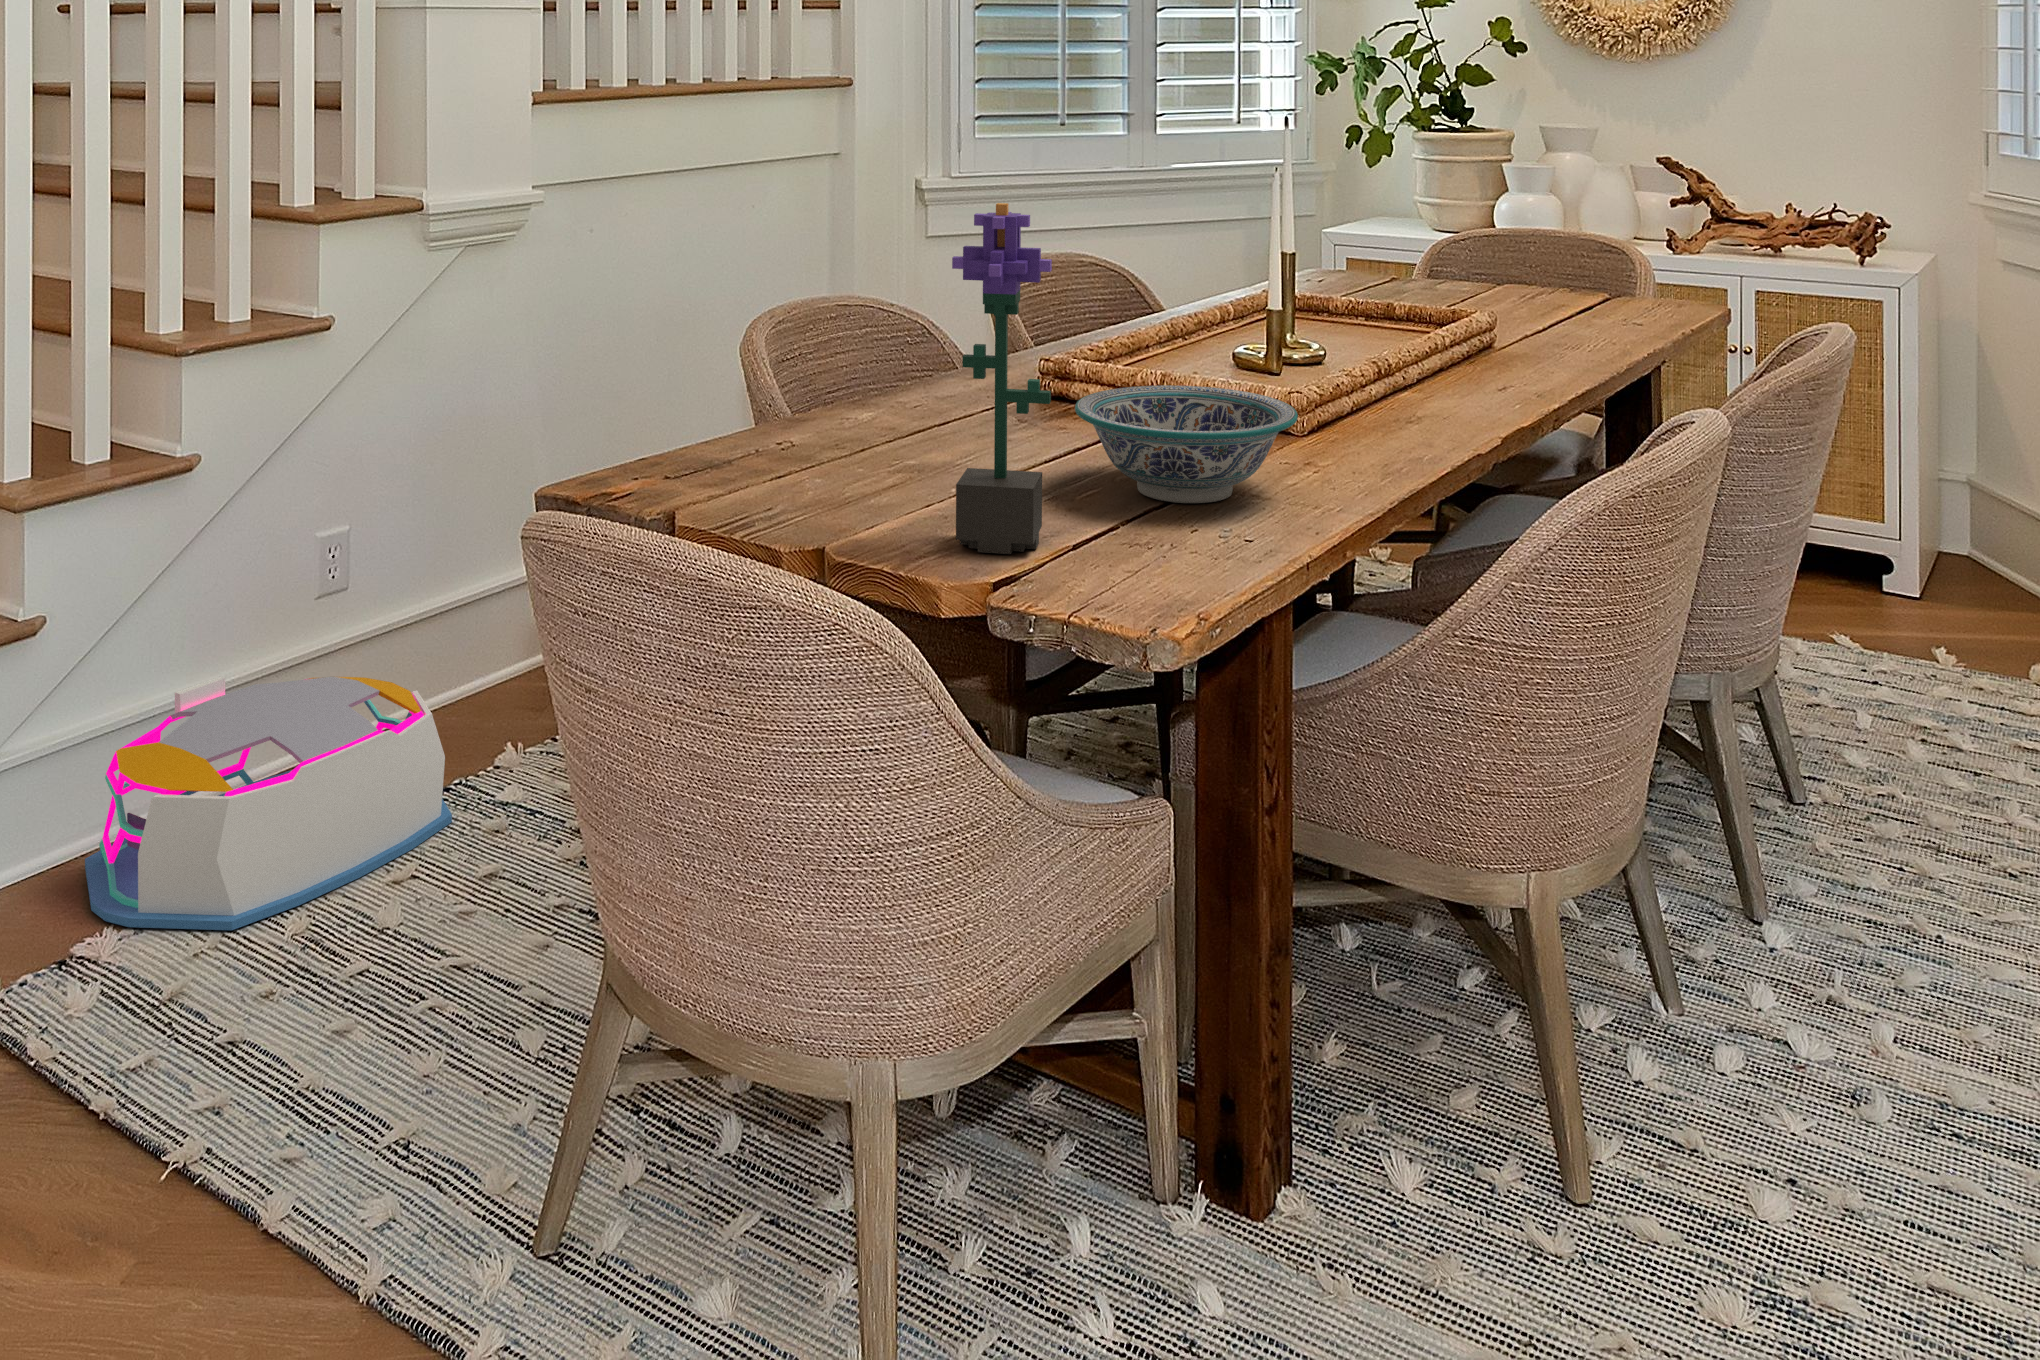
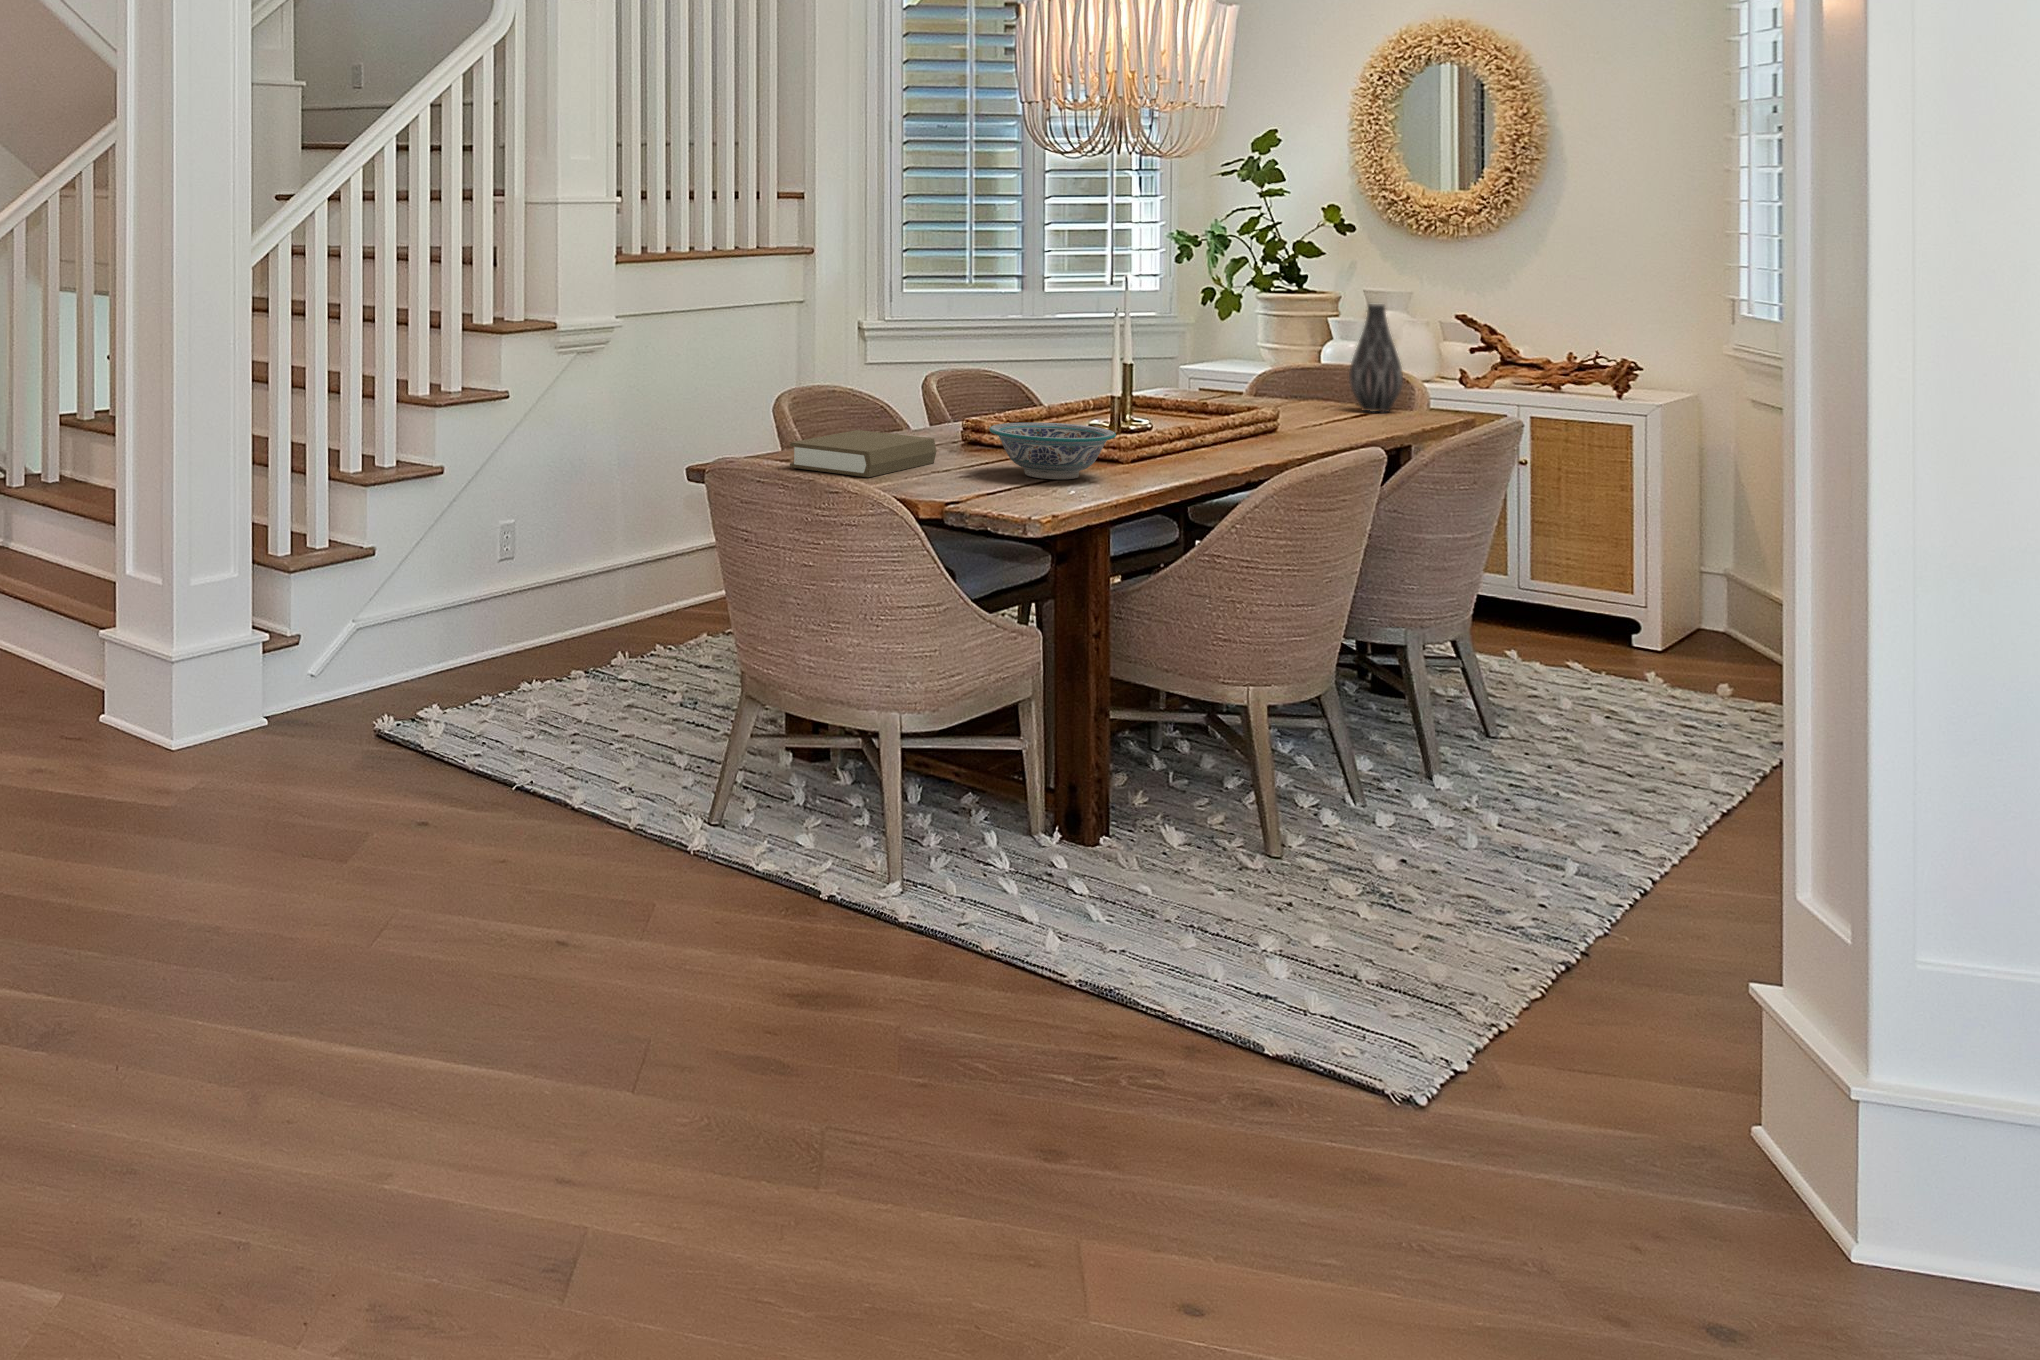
vase: none [1579,151,1653,309] -> present [1349,304,1403,412]
potted flower: present [952,203,1052,554] -> none [925,315,978,491]
book: none [715,399,985,514] -> present [790,430,937,477]
storage bin: present [85,676,452,930] -> none [392,603,594,726]

